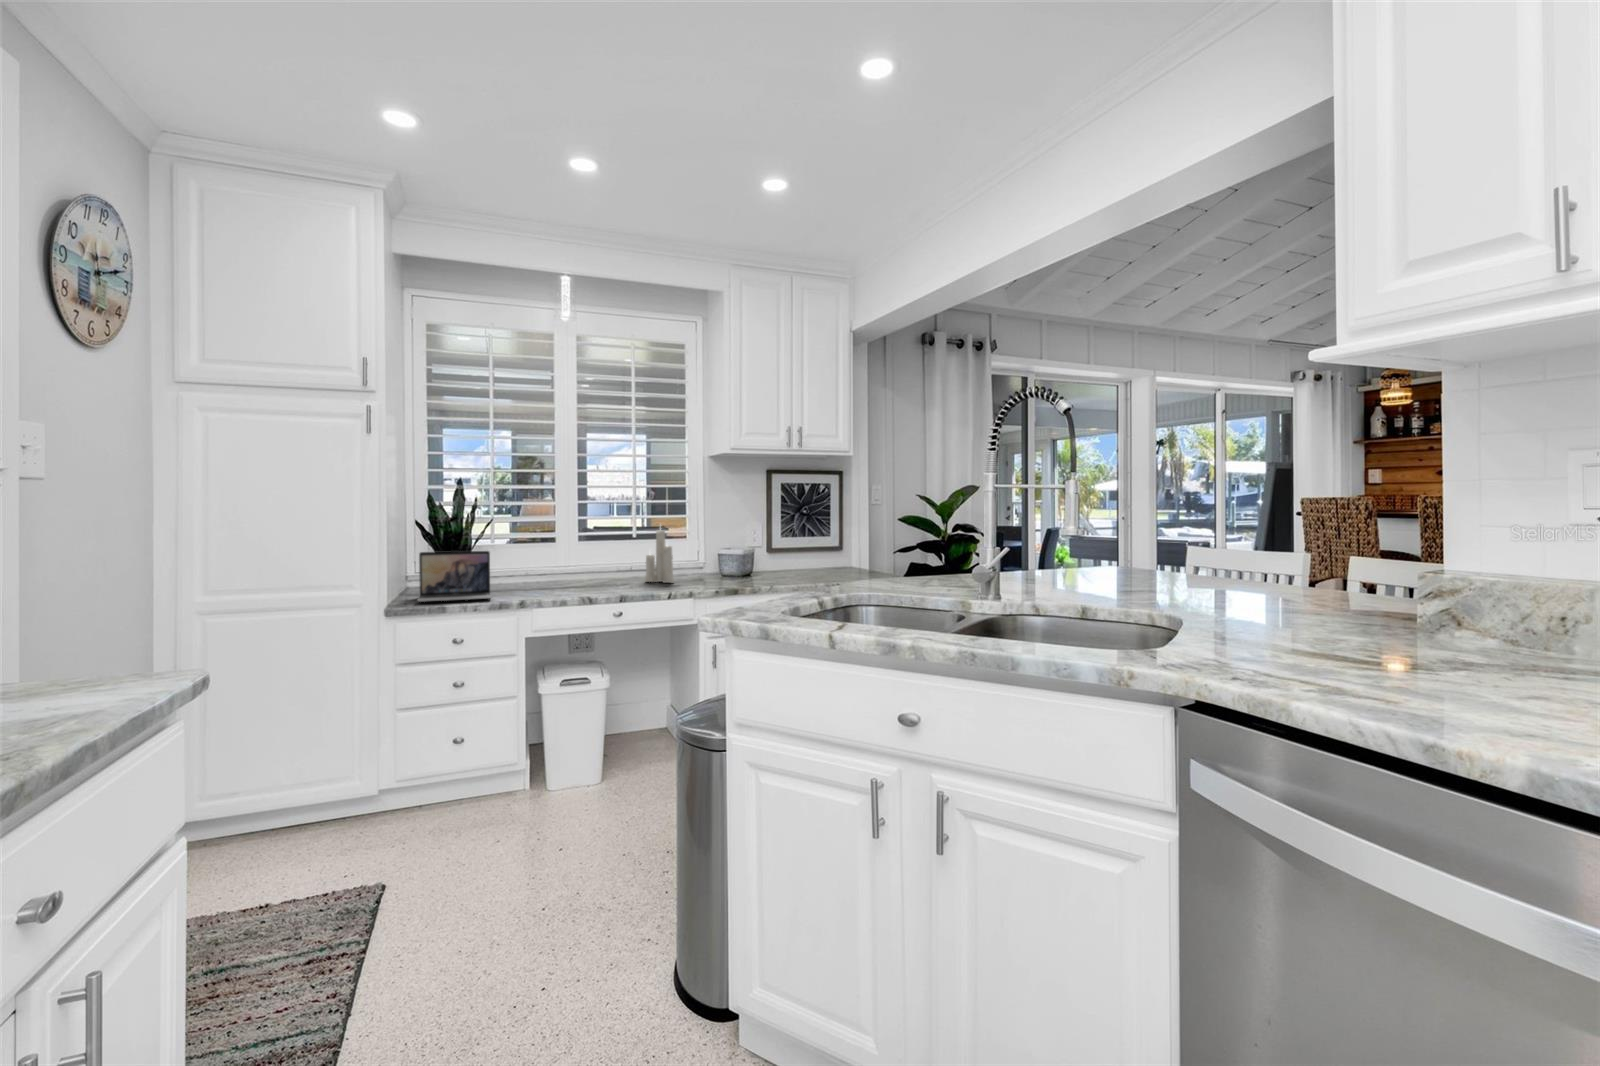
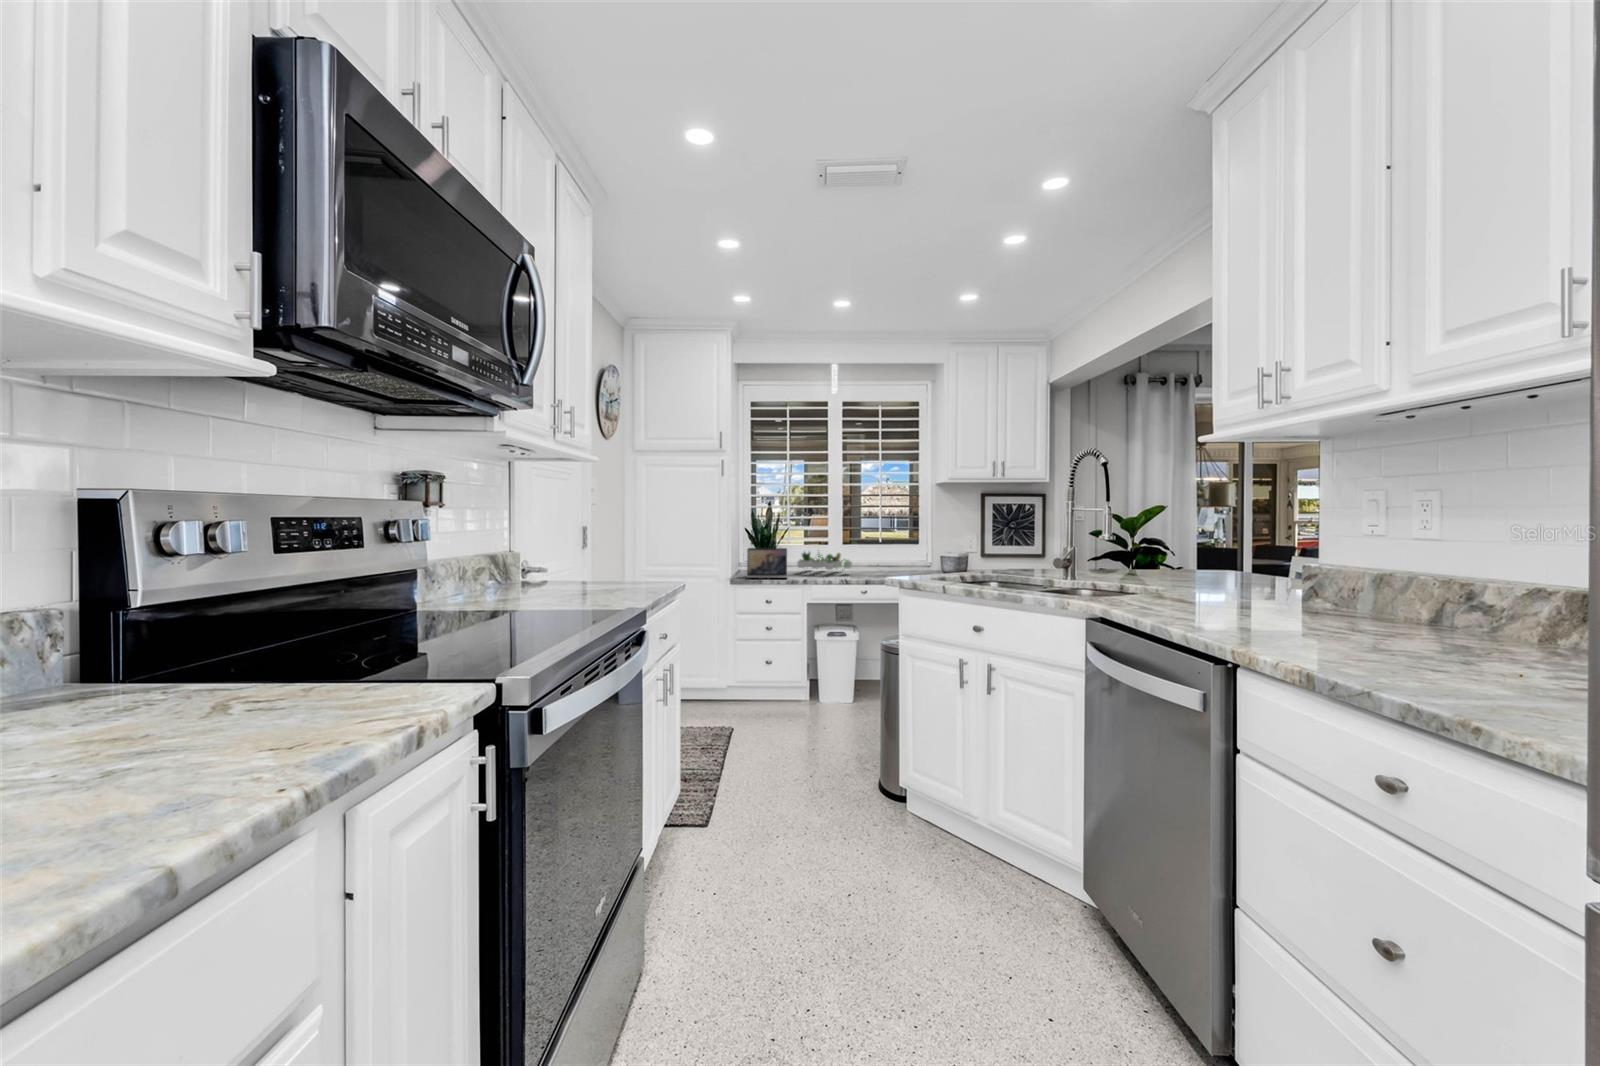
candle: present [645,530,674,583] -> none [886,530,906,574]
succulent plant: none [505,548,595,587] -> present [797,552,852,573]

